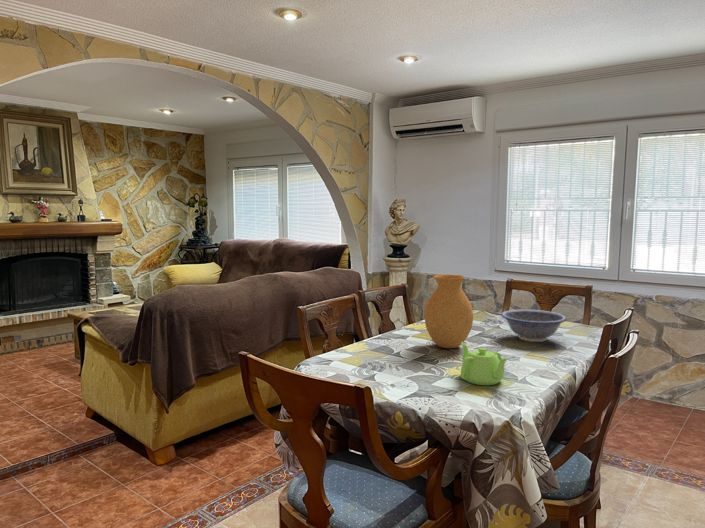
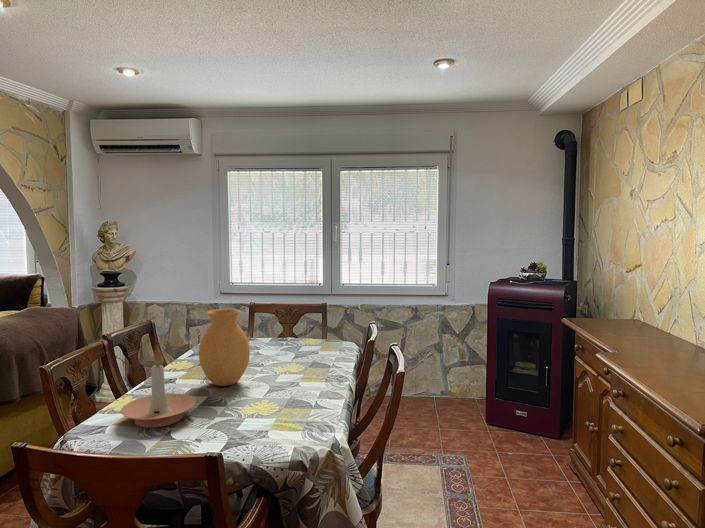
candle holder: none [345,297,406,368] -> present [121,345,195,428]
decorative bowl: present [501,309,567,342] -> none [266,332,324,364]
teapot: present [461,342,508,385] -> none [256,379,311,419]

